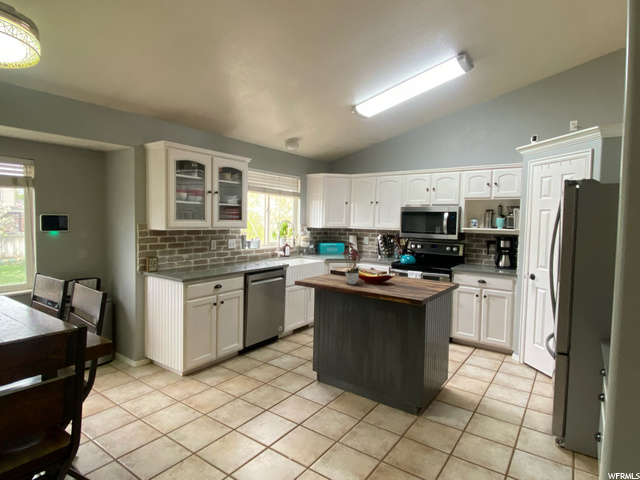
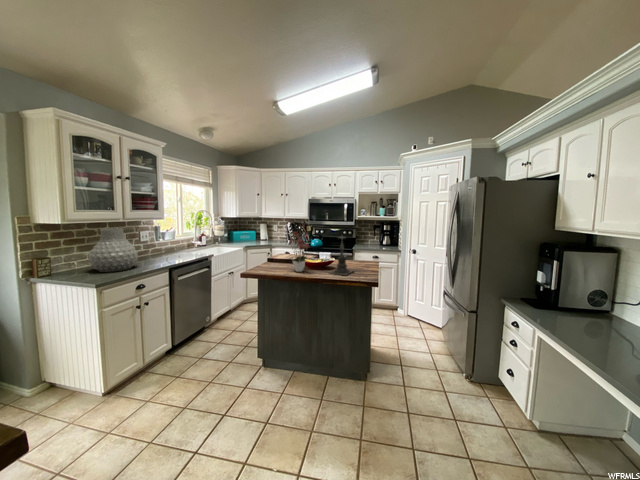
vase: none [184,235,220,272] -> present [89,229,138,272]
candle holder: none [382,242,414,292] -> present [331,236,352,275]

